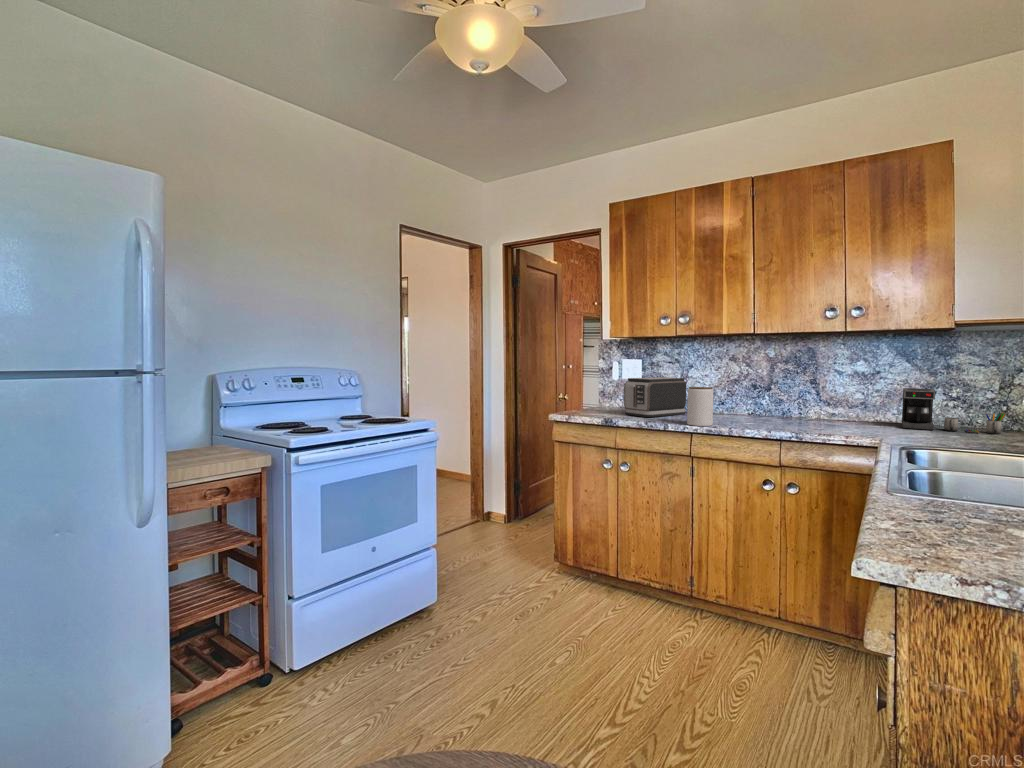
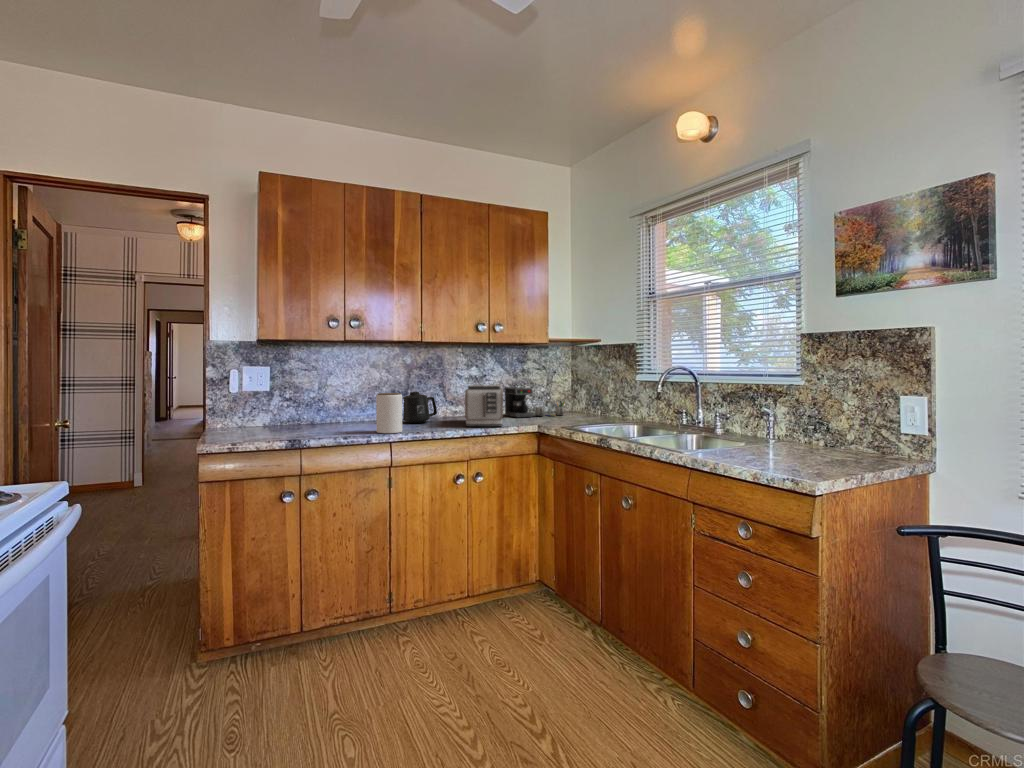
toaster: present [624,377,686,417] -> present [465,385,503,427]
mug: none [745,387,787,420] -> present [403,392,437,423]

